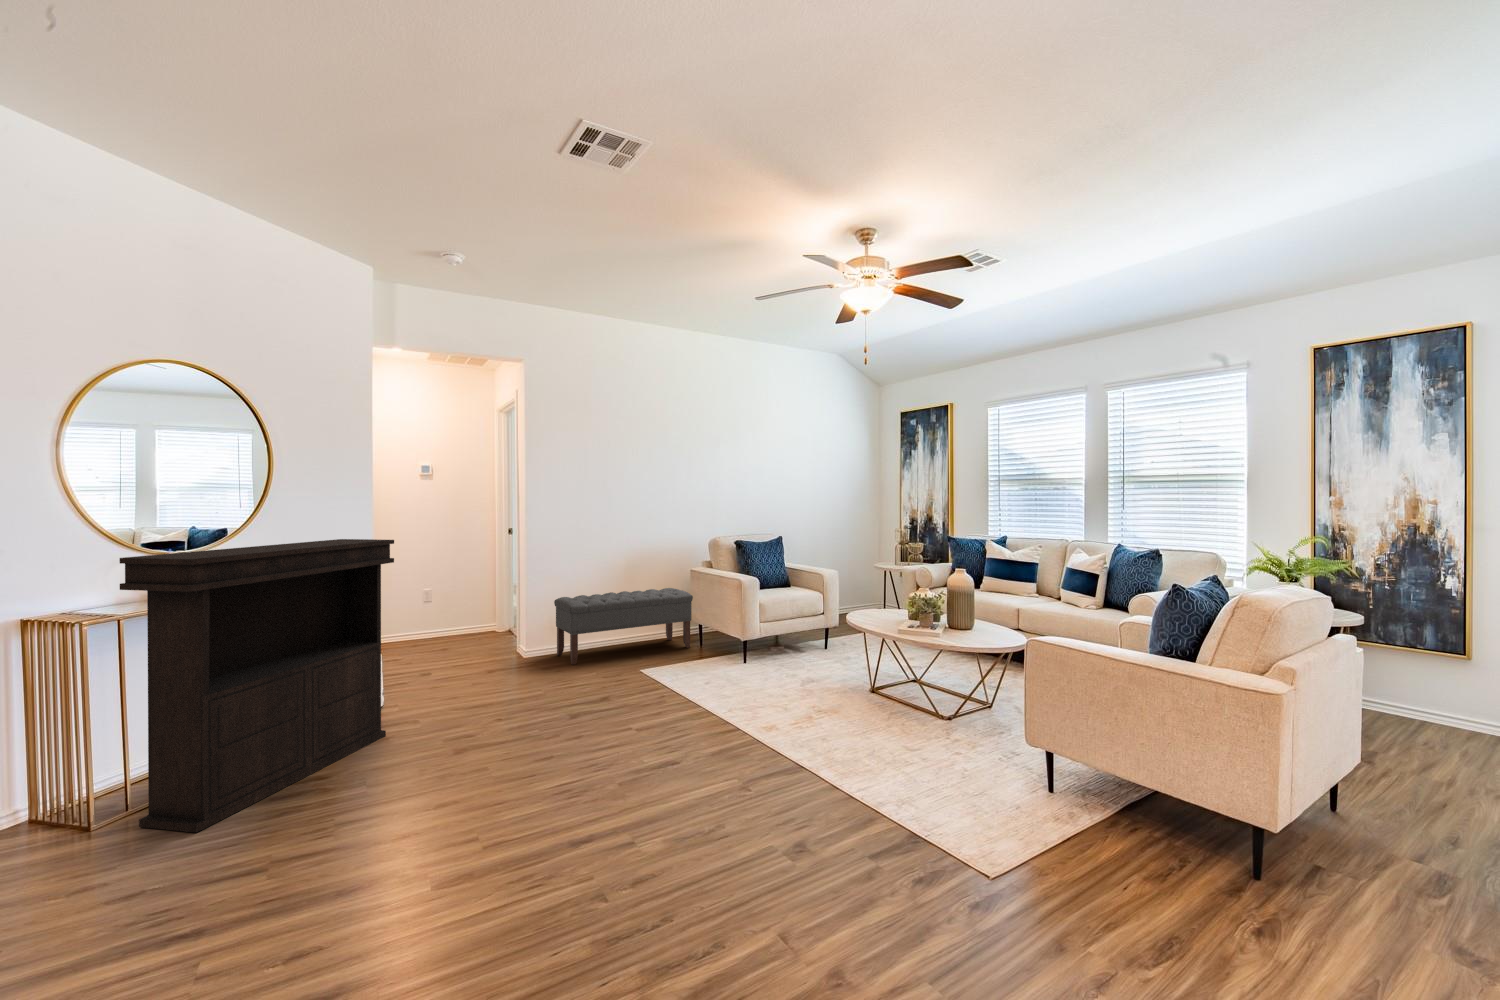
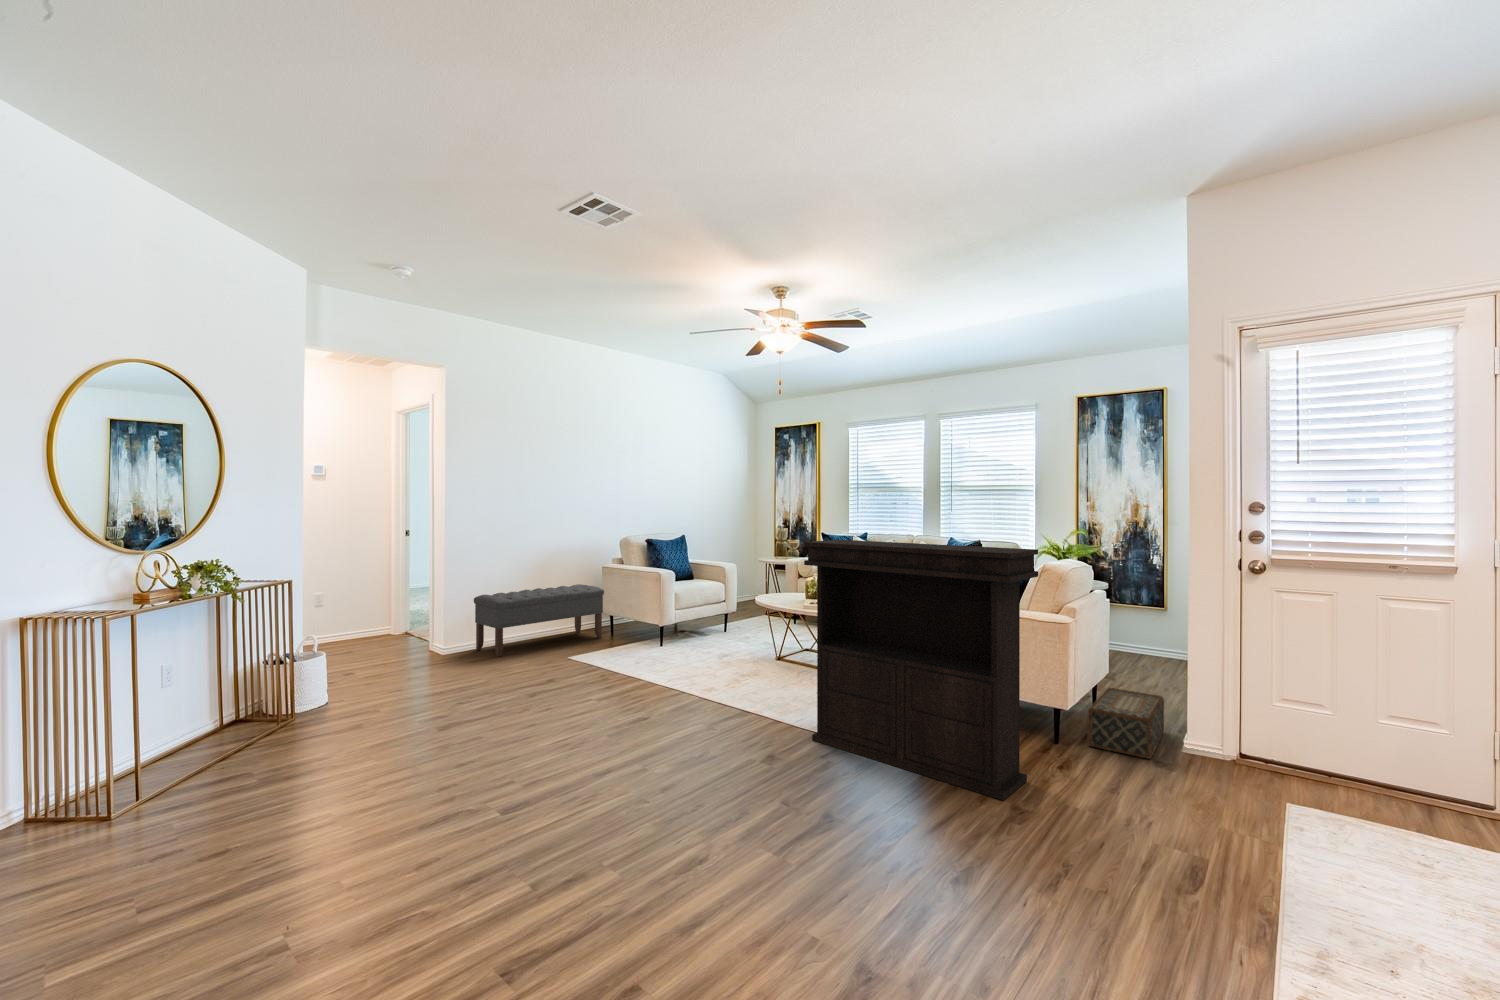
console table: present [120,539,394,833] -> present [804,540,1038,801]
woven basket: none [1312,789,1463,933] -> present [1088,688,1164,759]

